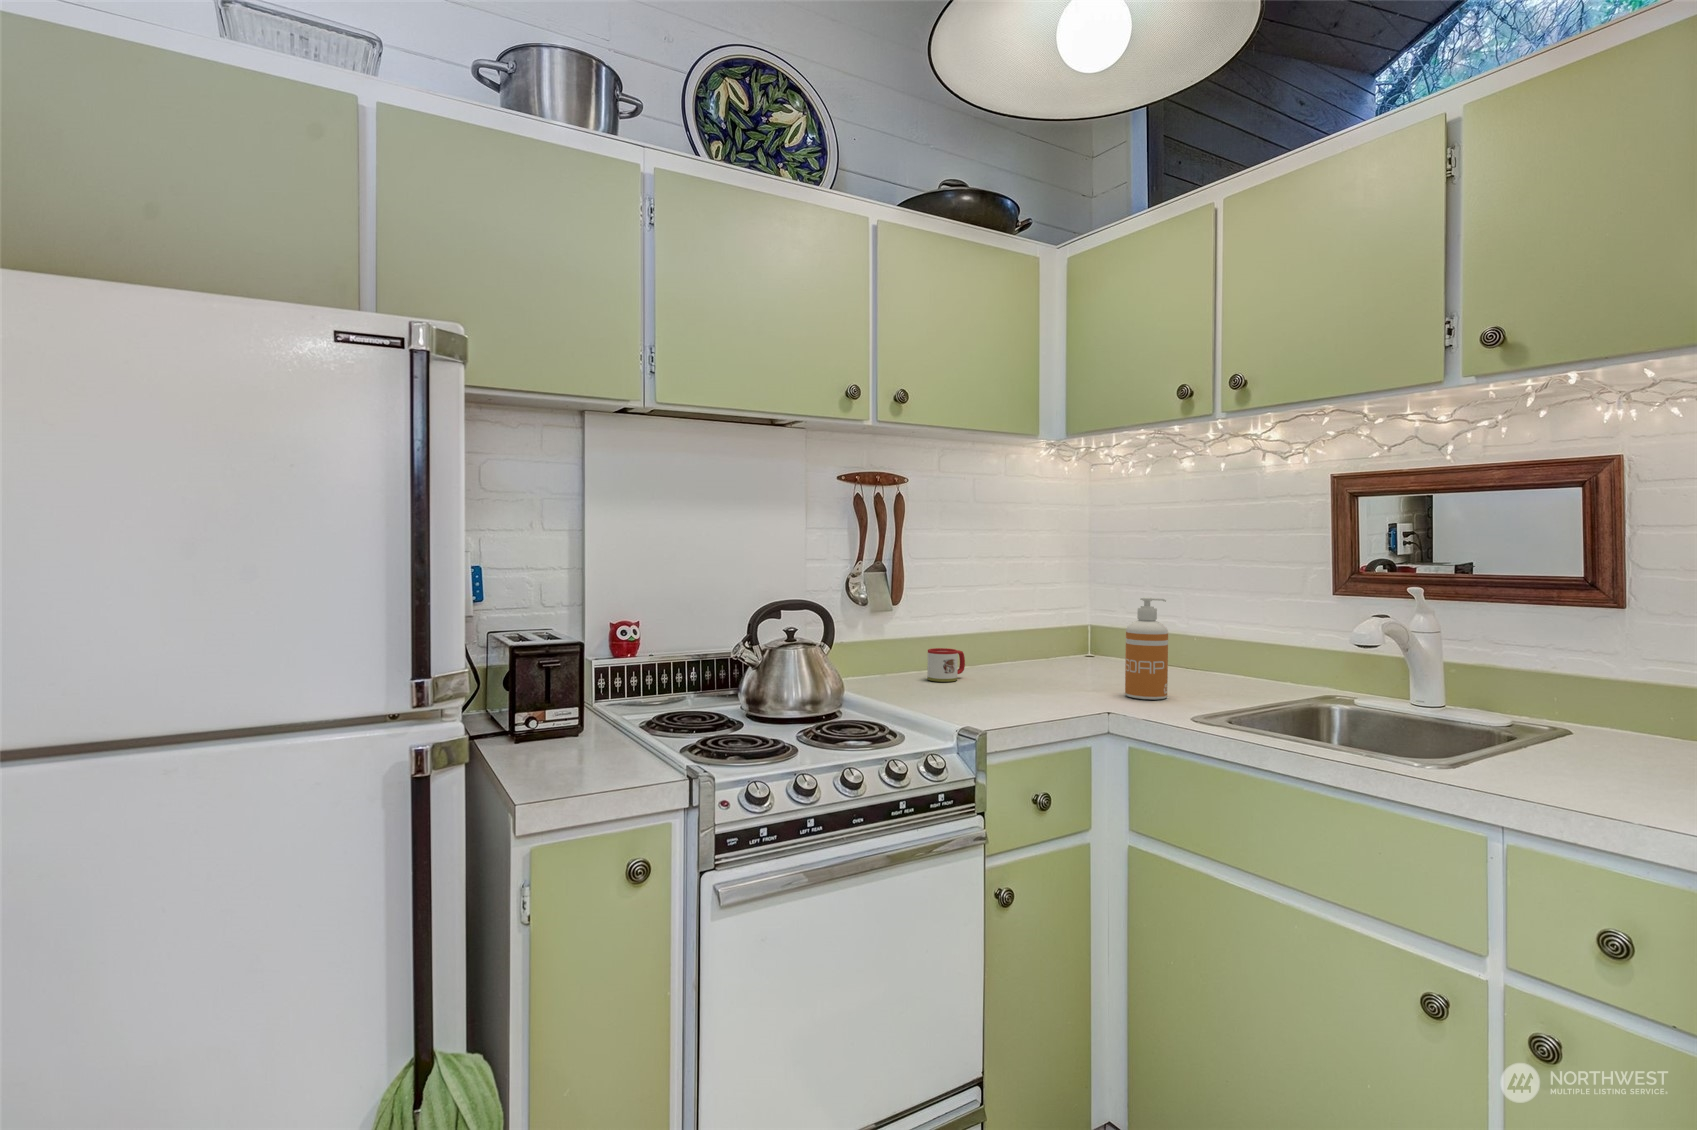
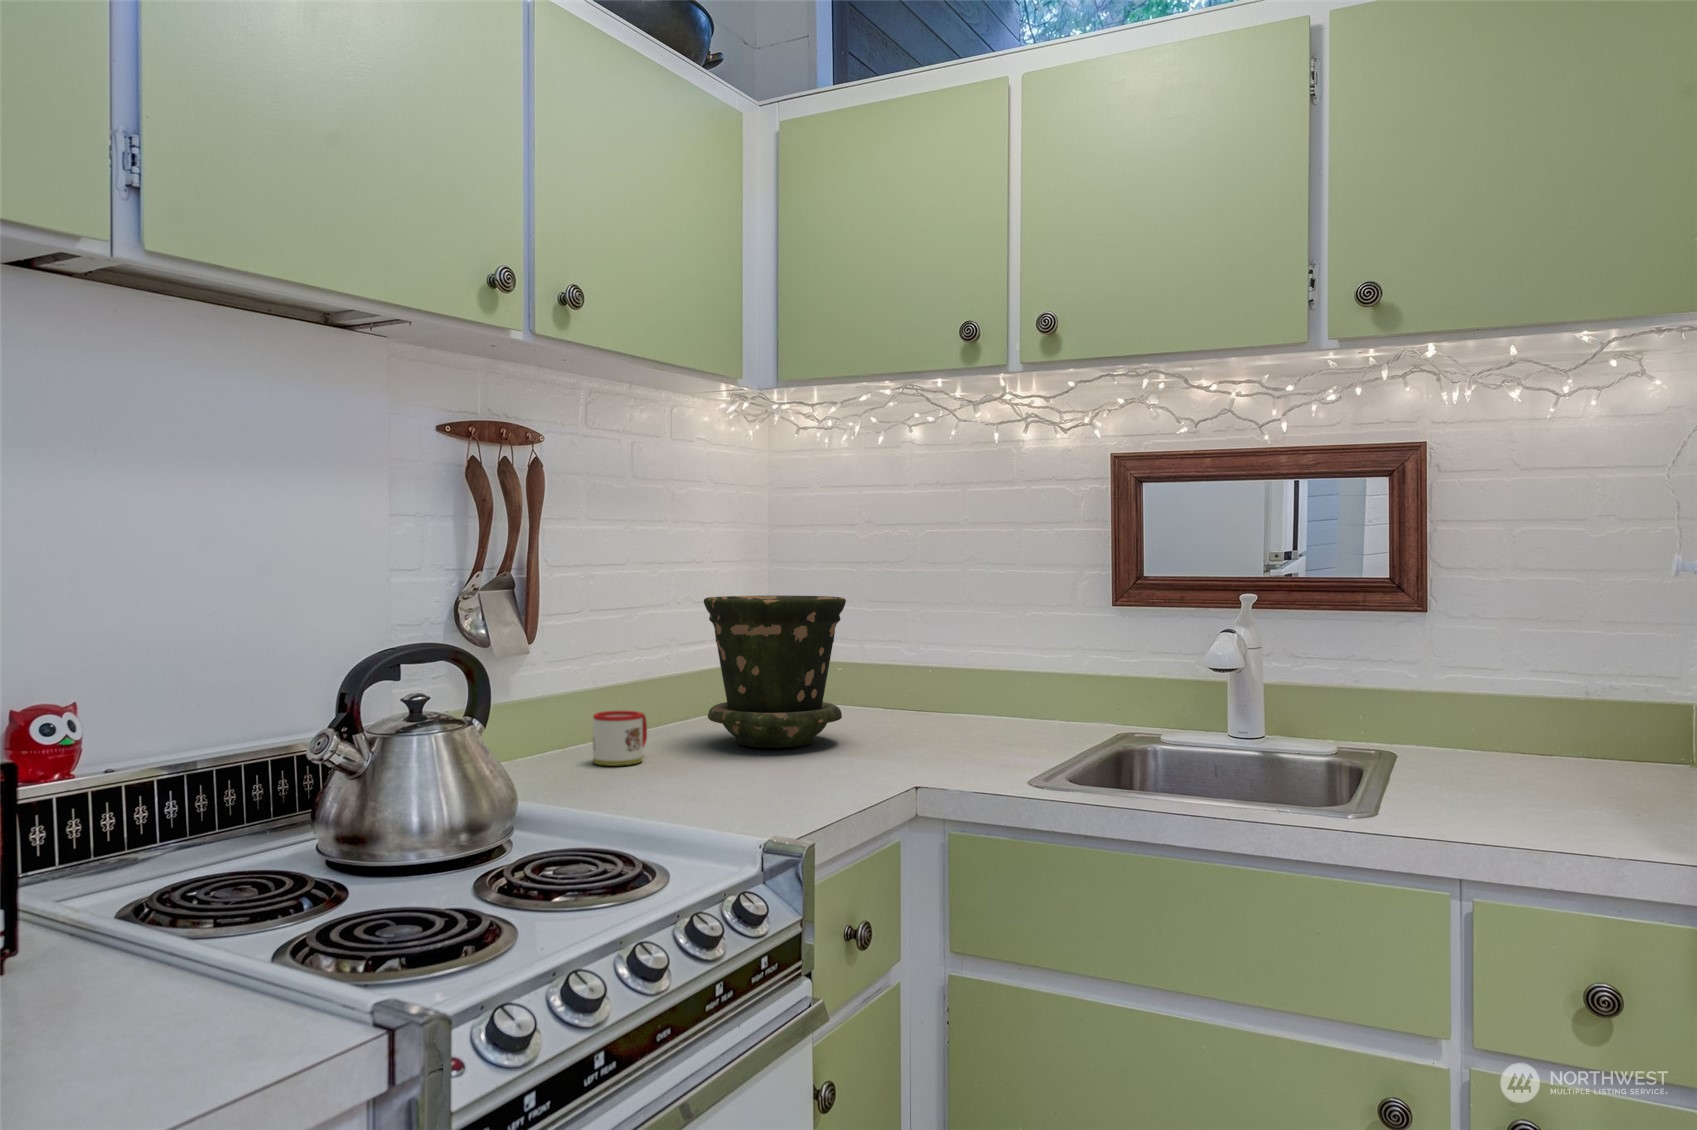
flower pot: none [1007,580,1103,681] -> present [704,595,846,748]
soap dispenser: present [1125,598,1168,700] -> none [905,618,960,763]

